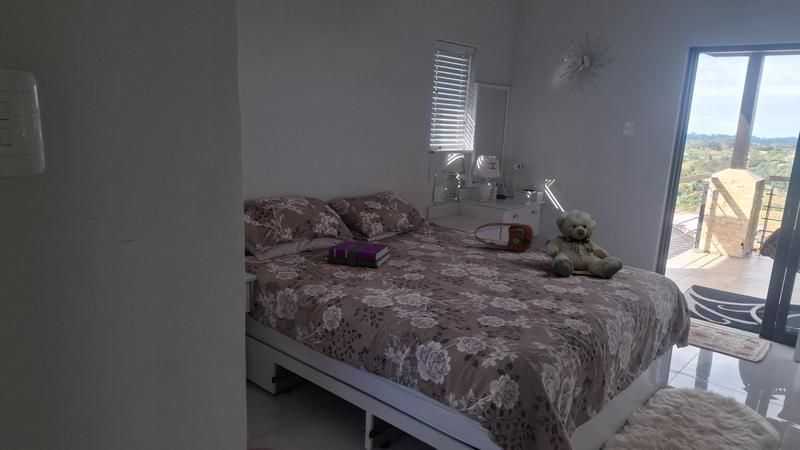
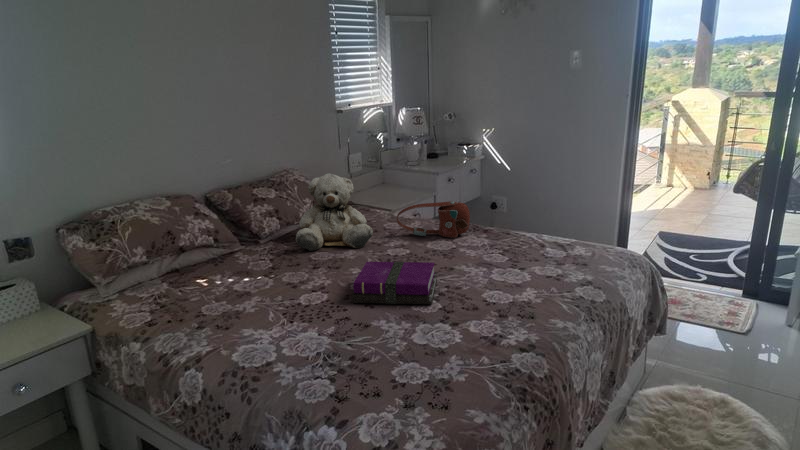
teddy bear: present [545,209,623,278] -> present [296,173,373,251]
notebook: present [327,241,390,268] -> present [352,262,437,304]

